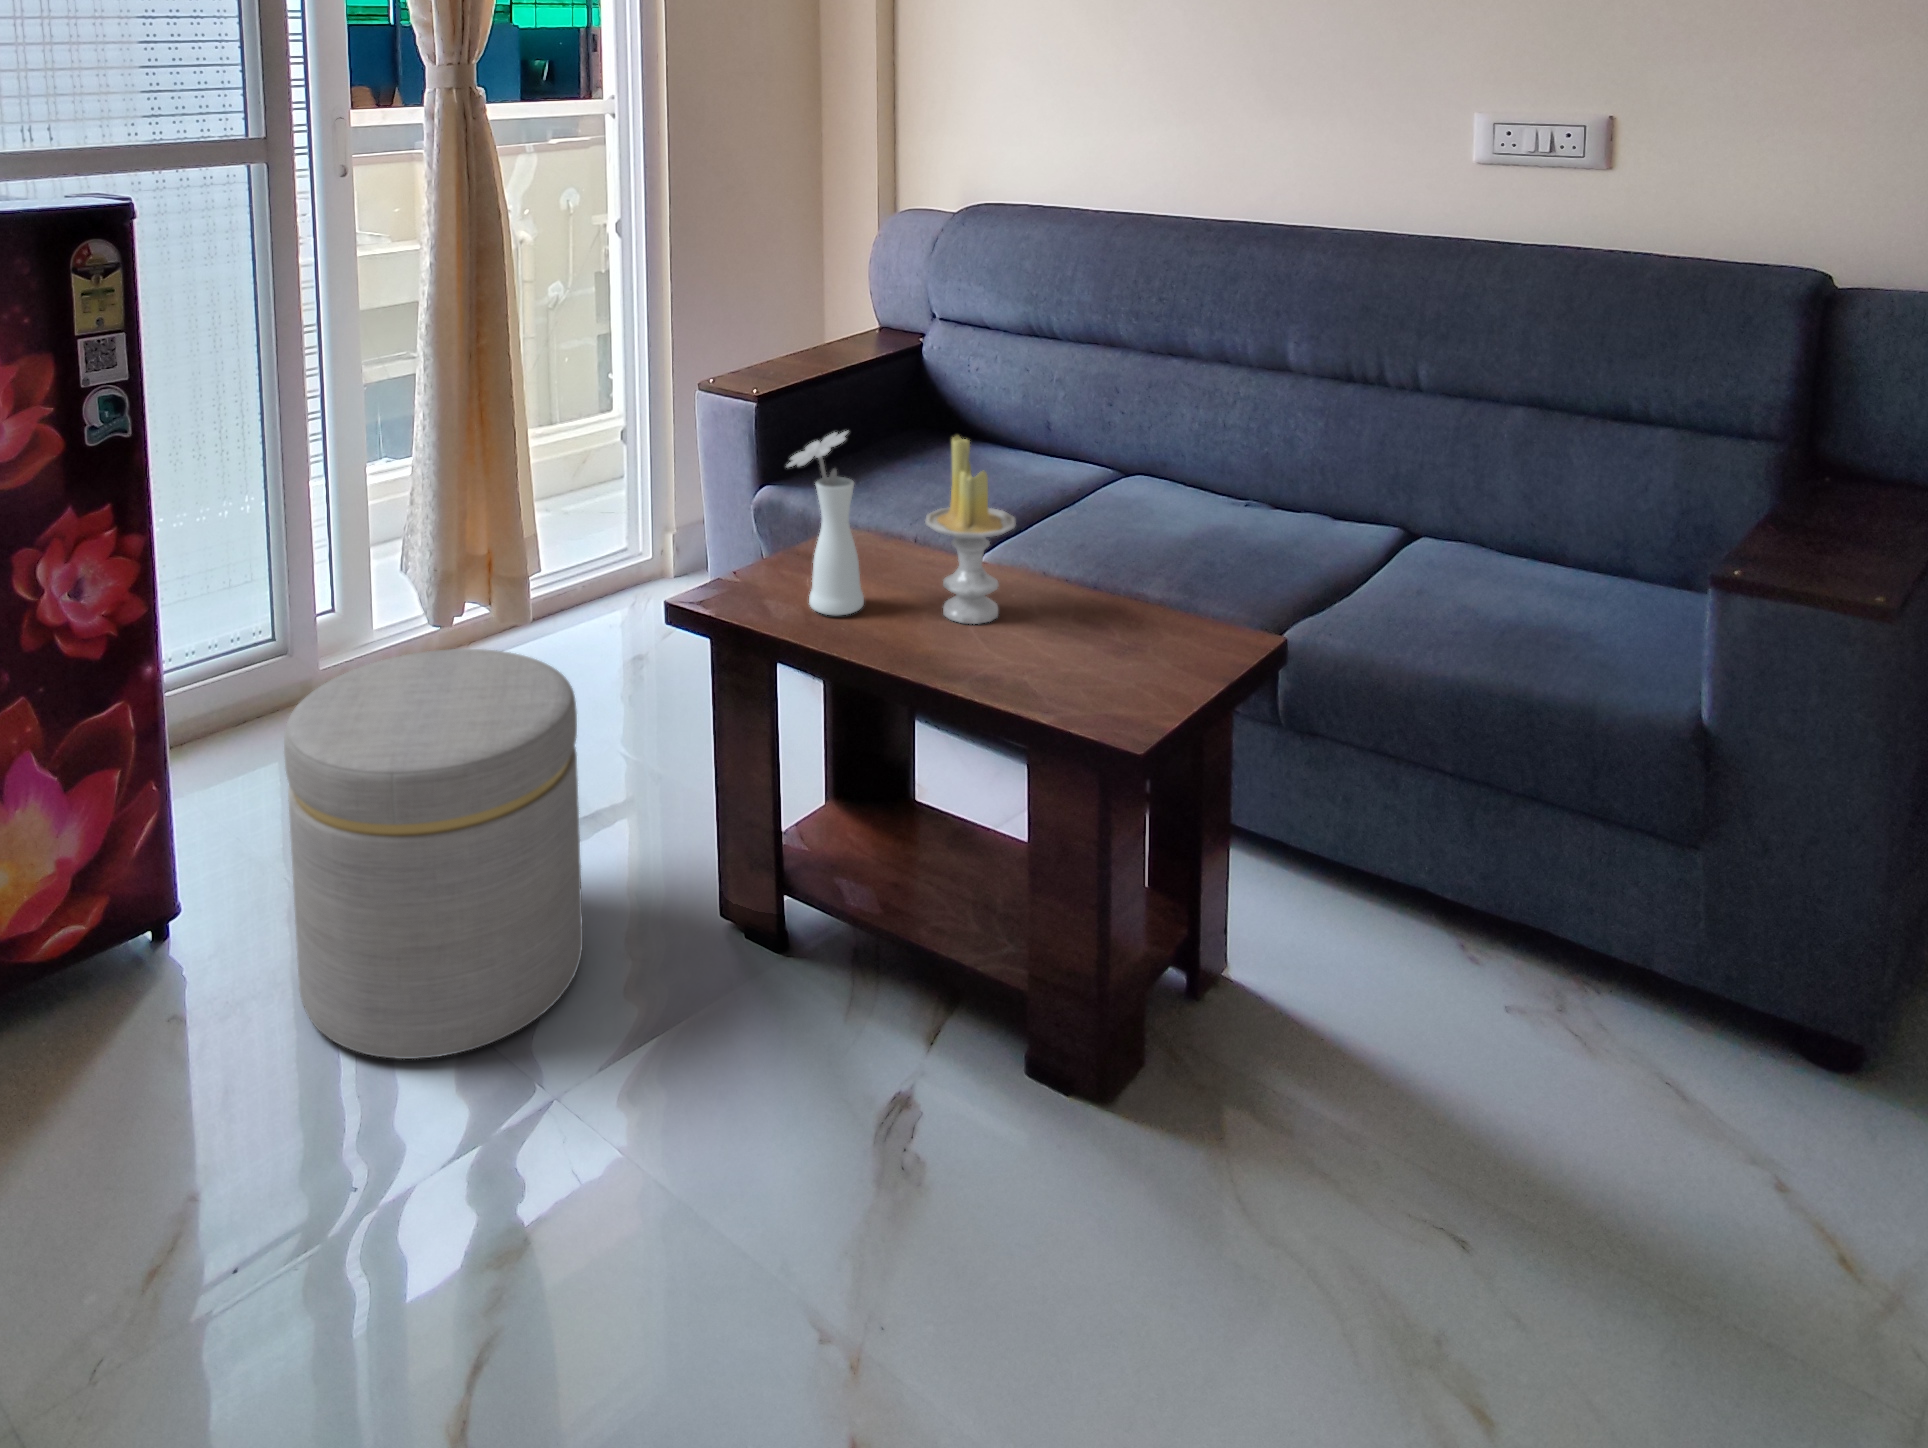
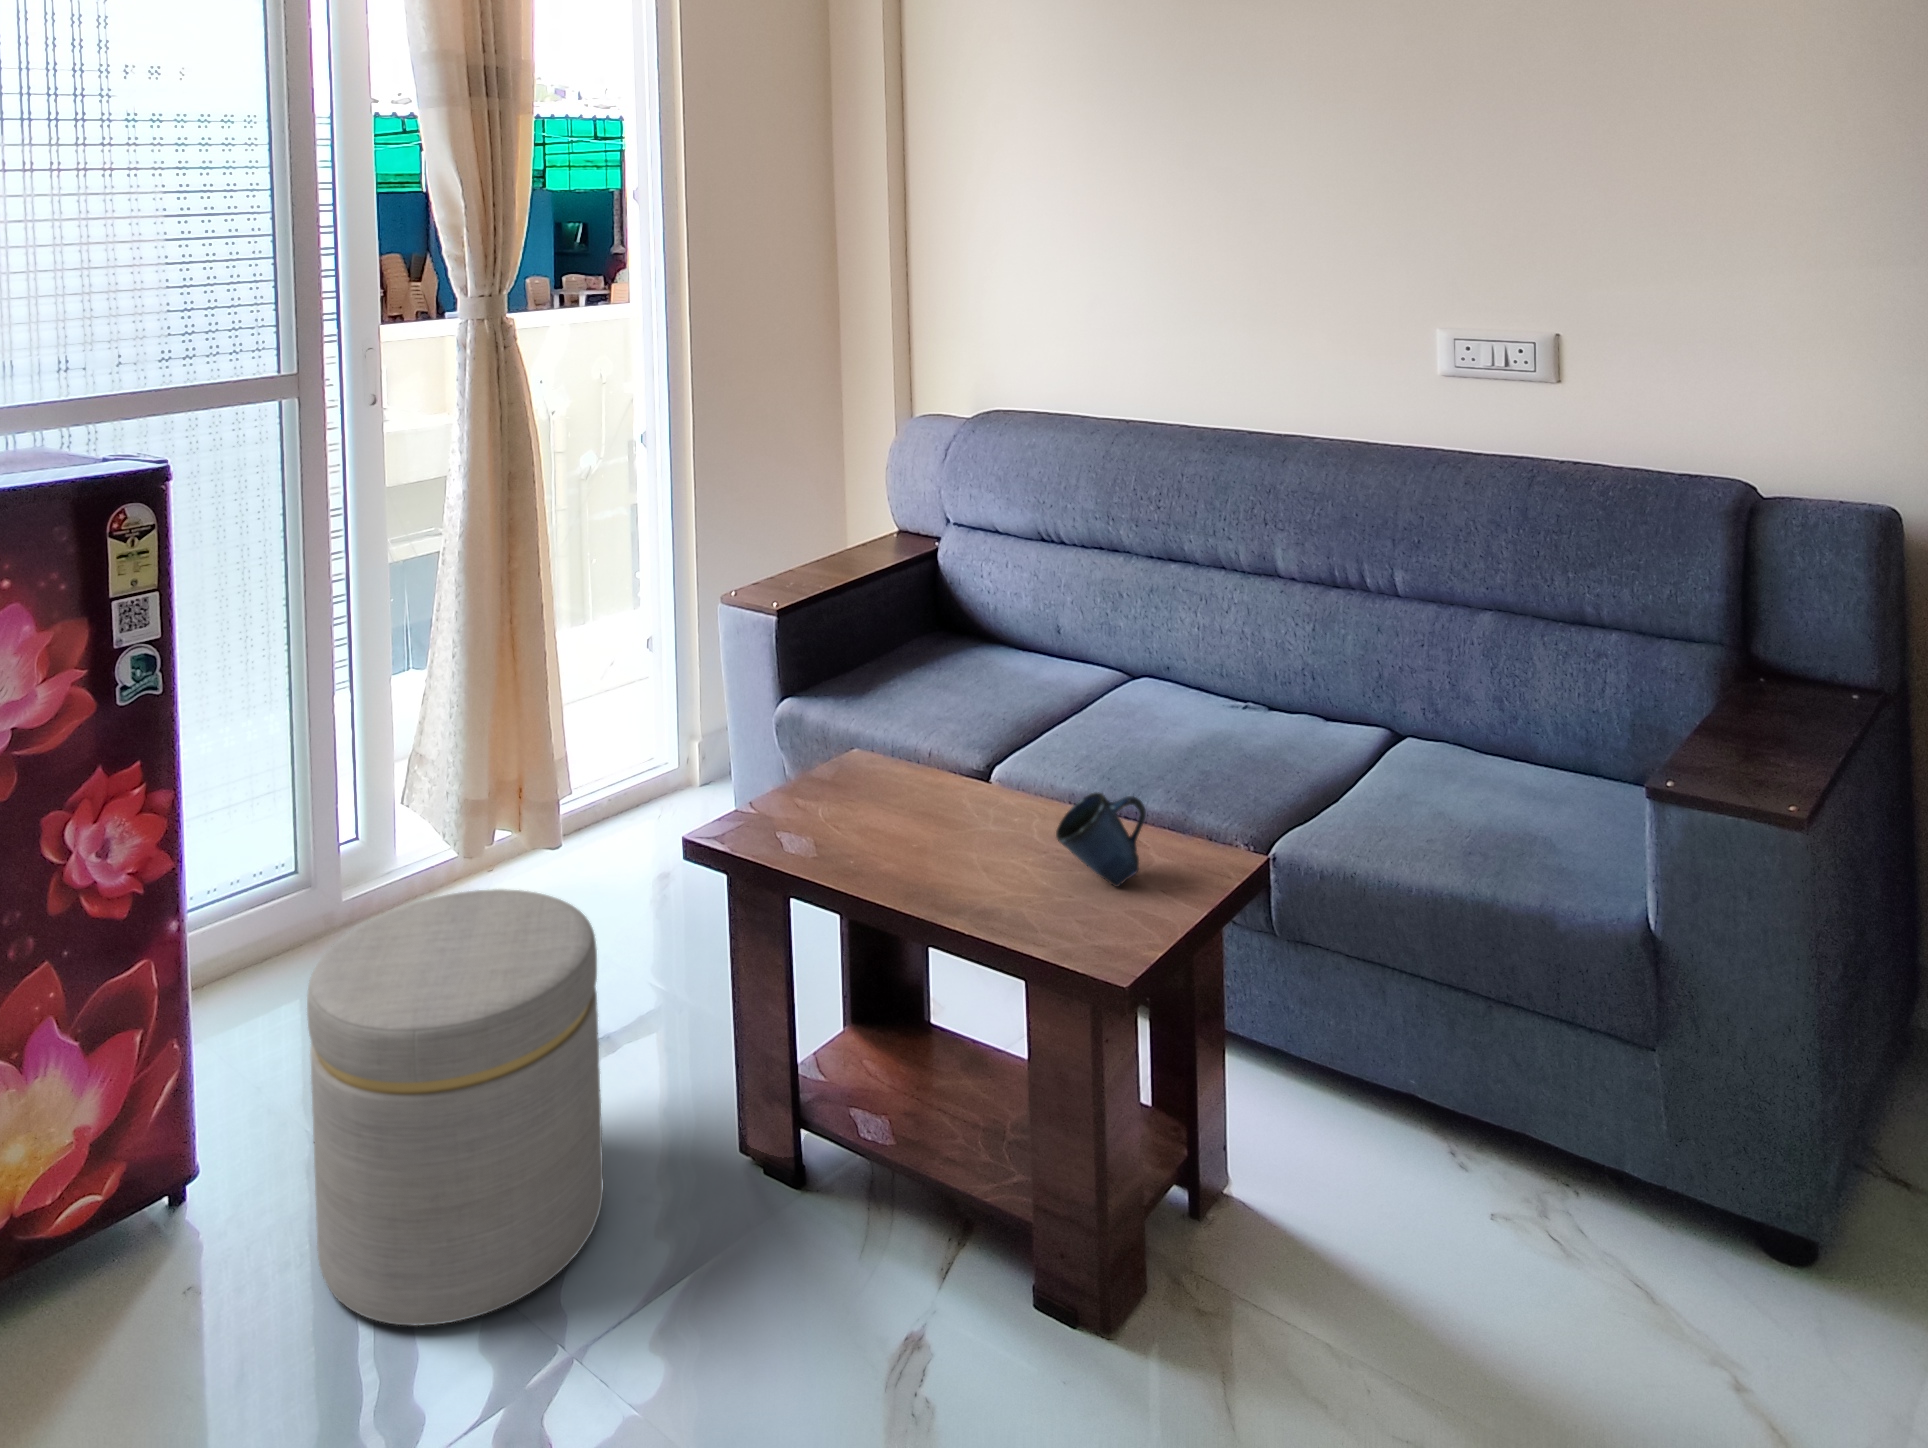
vase: present [787,431,864,615] -> none [797,666,873,848]
candle: present [925,436,1016,624] -> none [929,669,1014,853]
mug: none [1062,563,1160,660] -> present [1056,792,1146,887]

